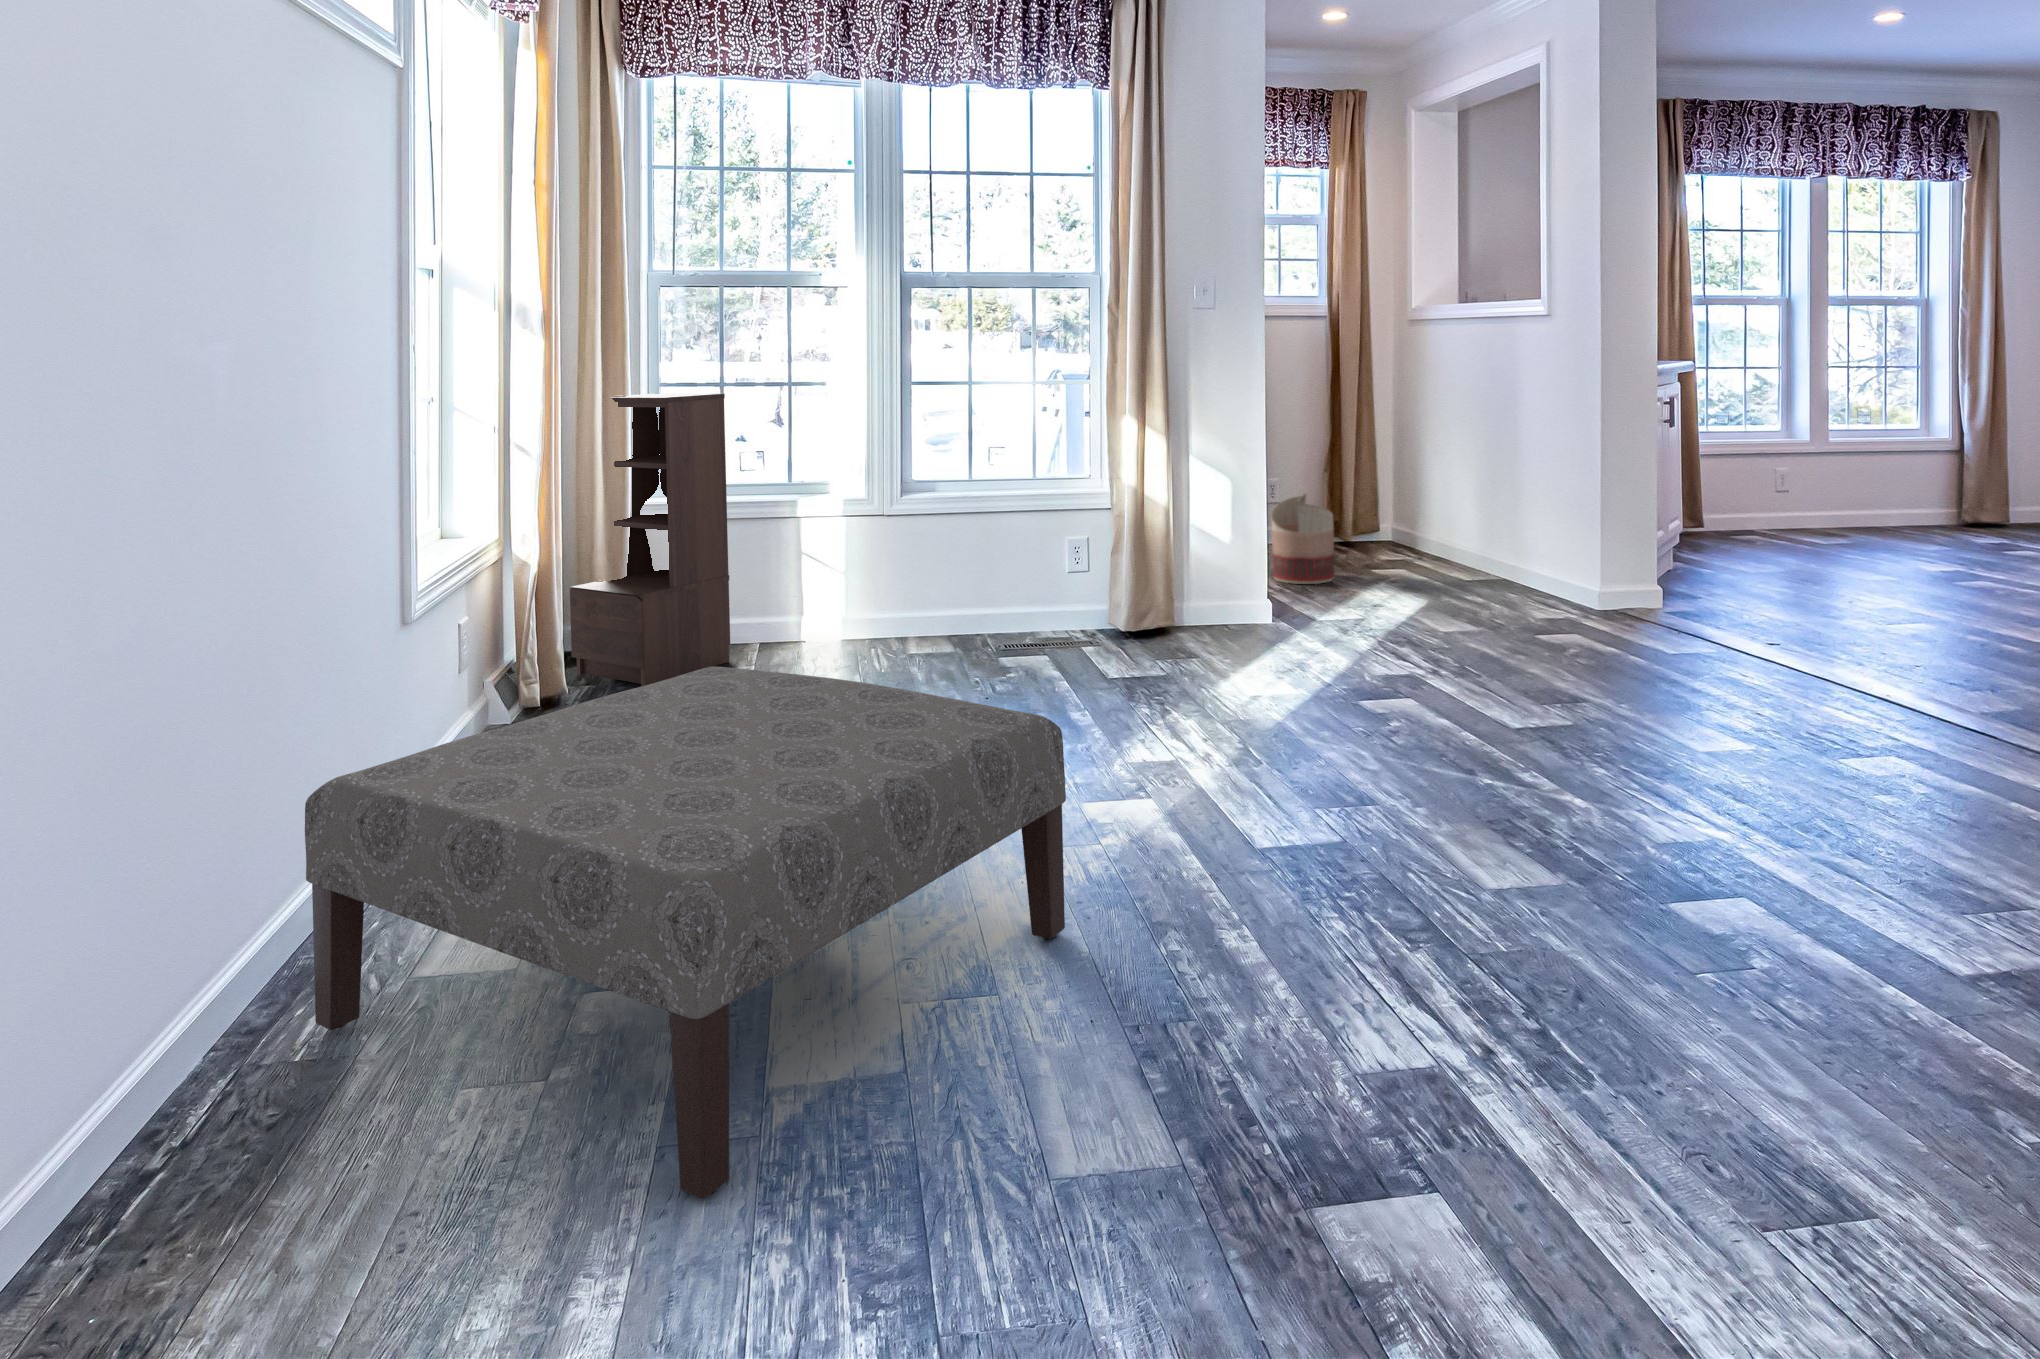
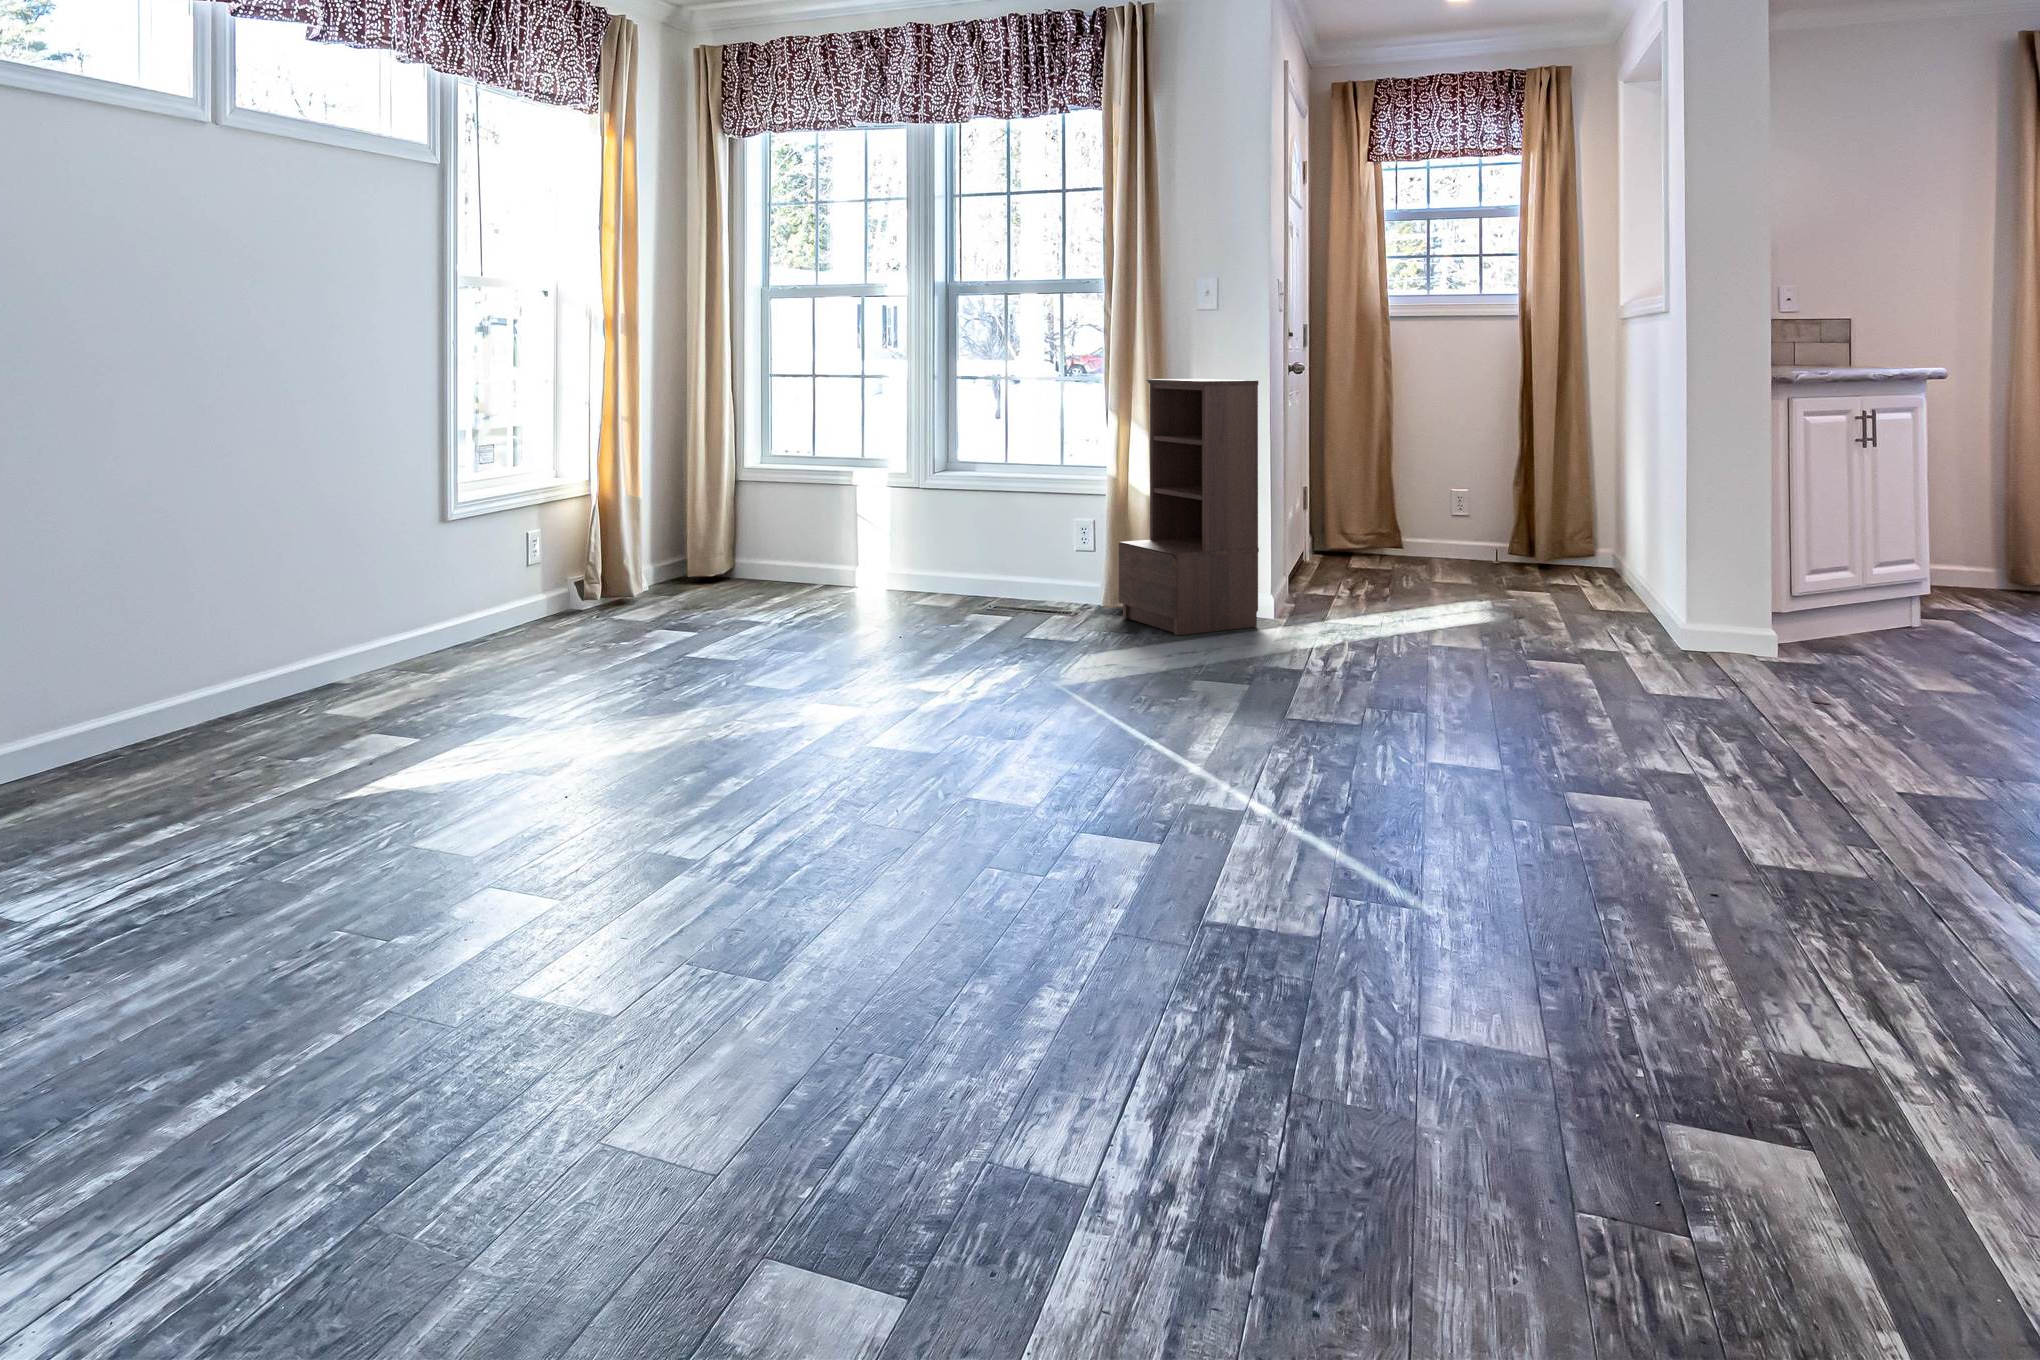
basket: present [1272,493,1335,584] -> none [1916,533,2009,642]
ottoman: present [305,667,1066,1199] -> none [895,603,1511,967]

